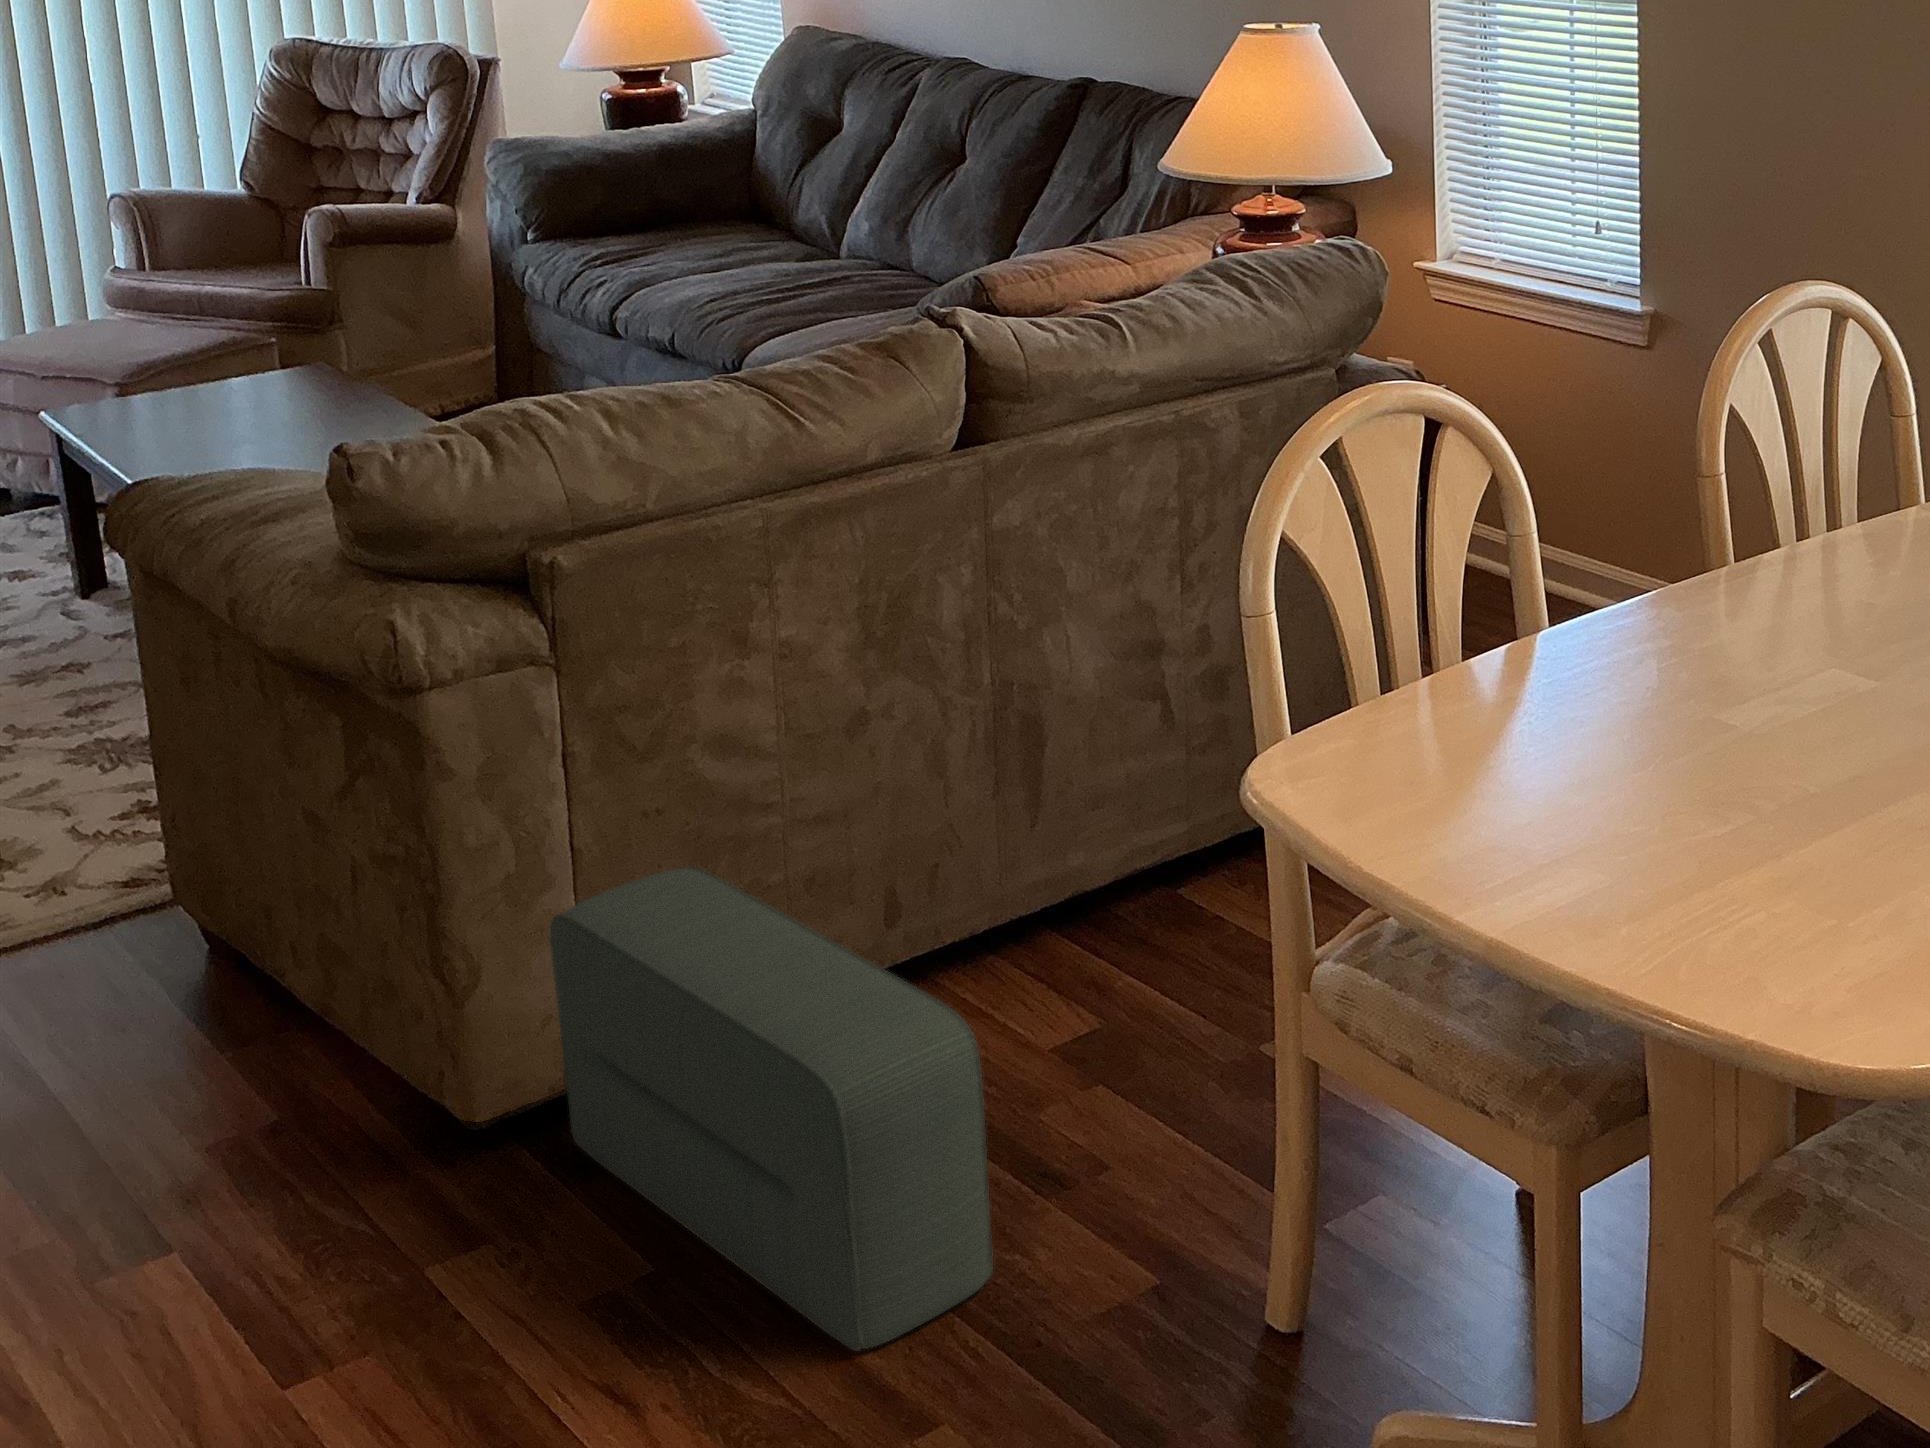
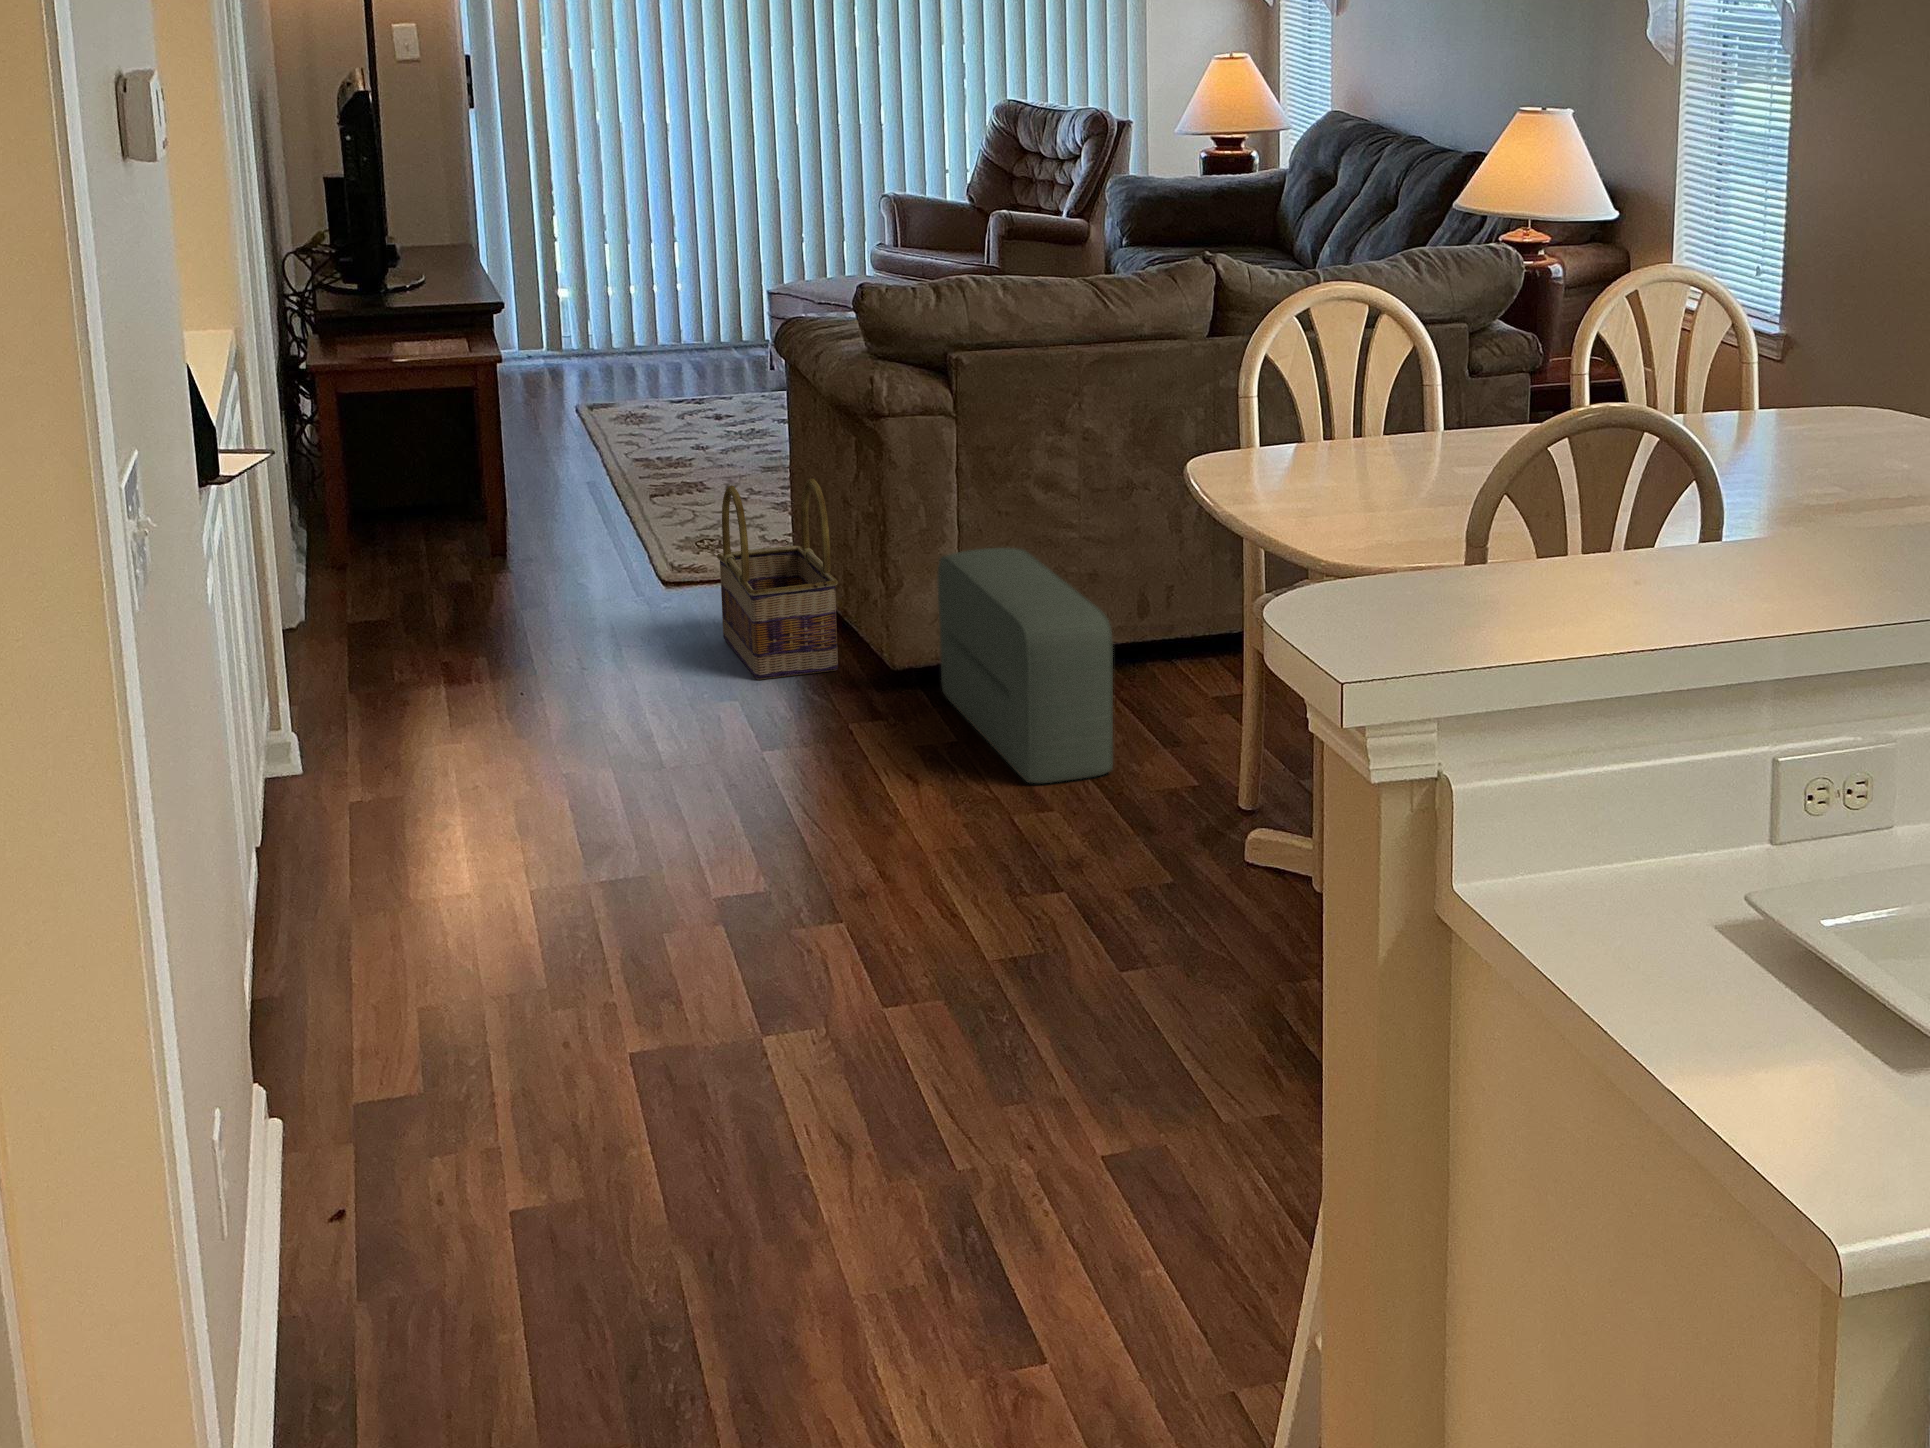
basket: none [56,789,345,1190] -> present [717,478,838,680]

